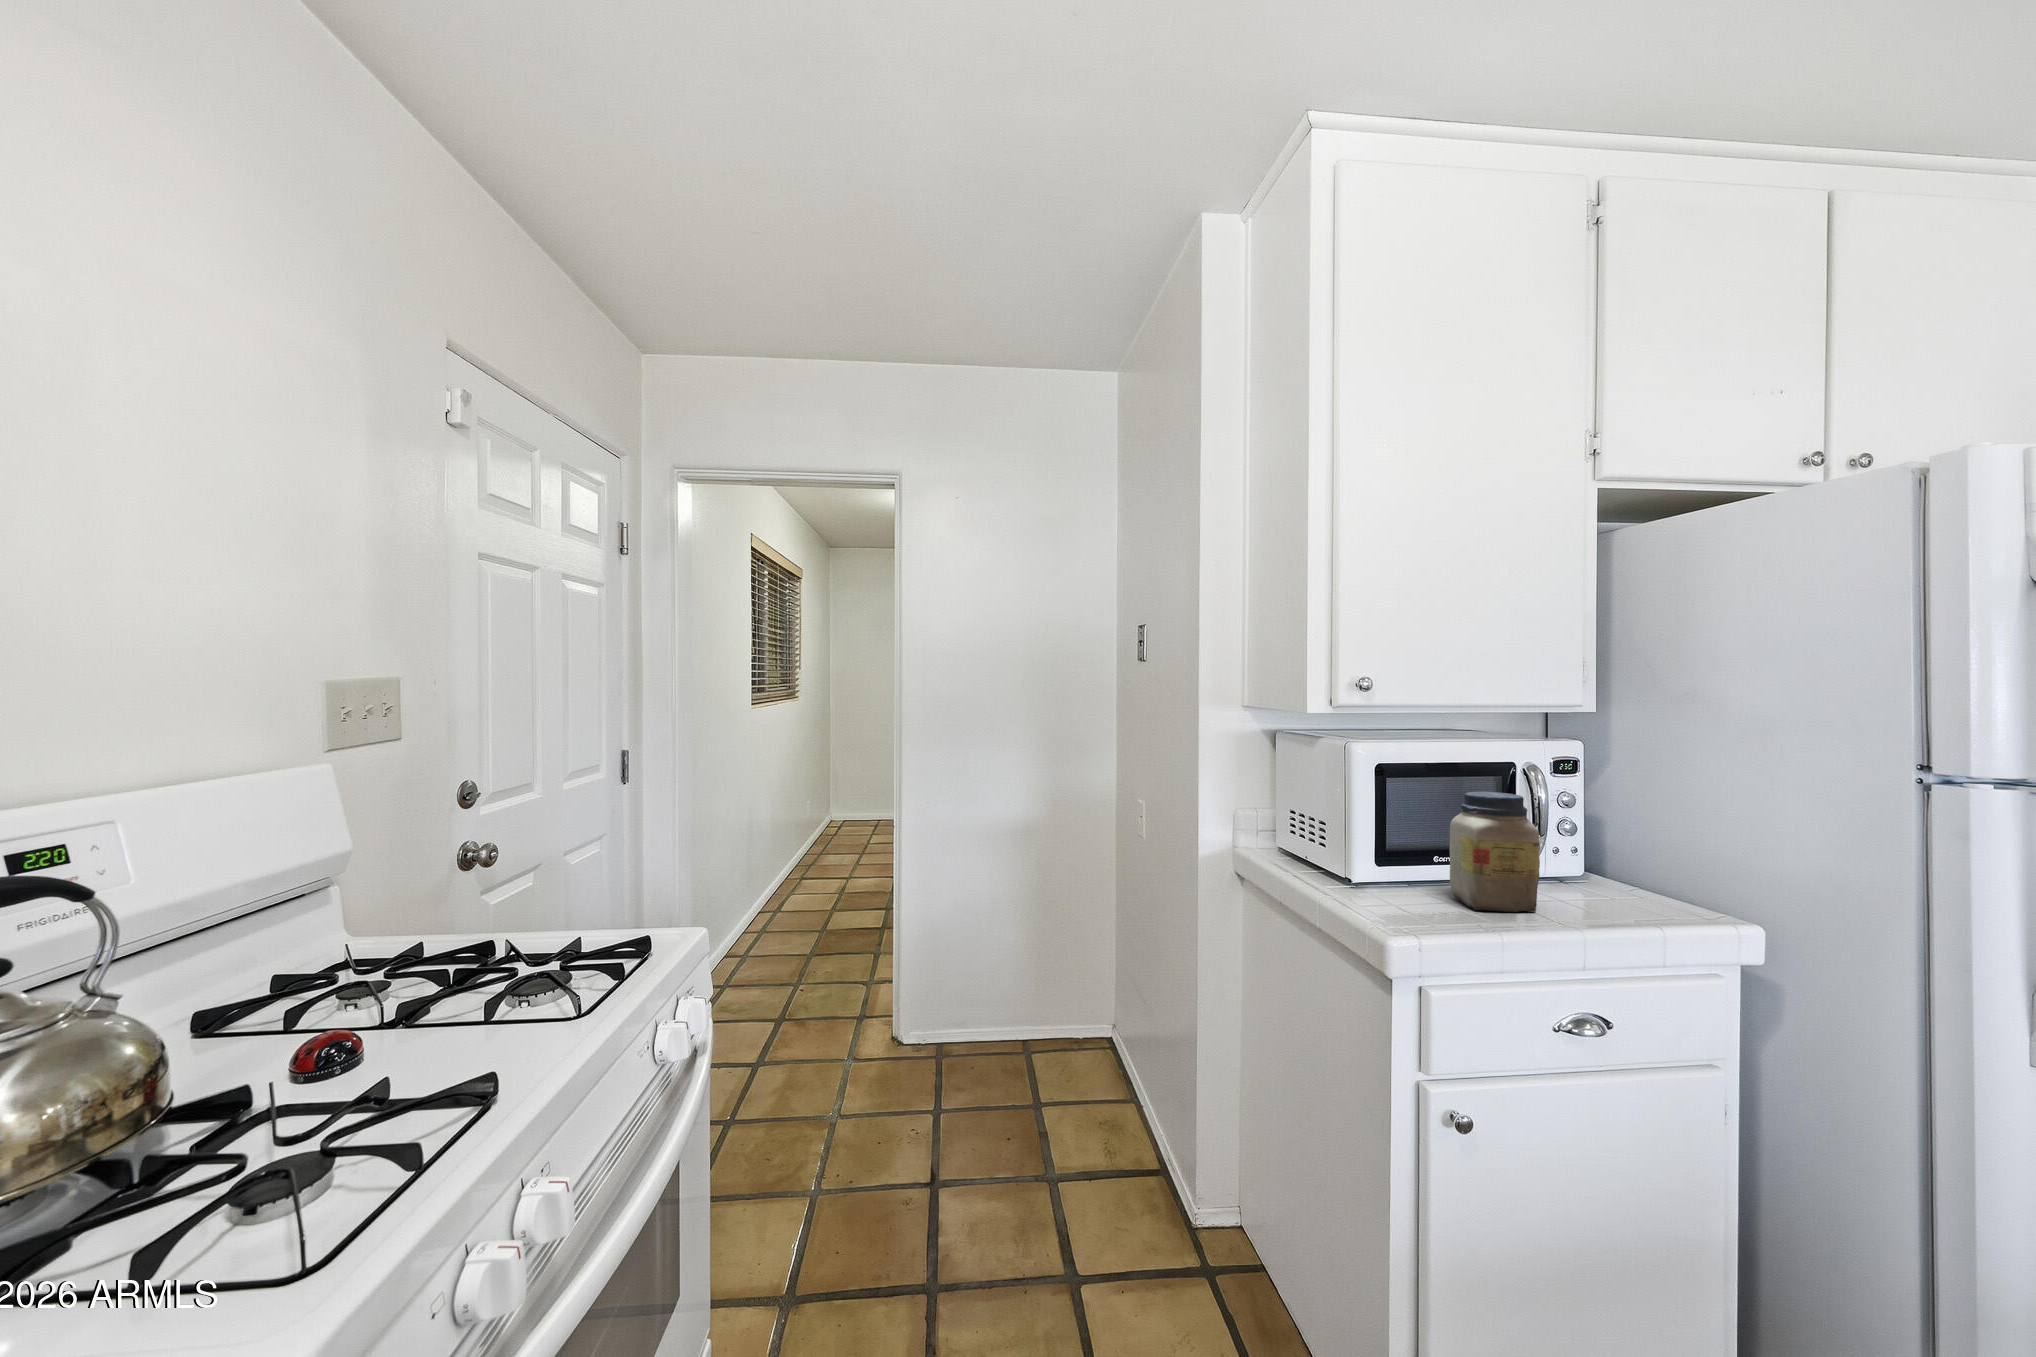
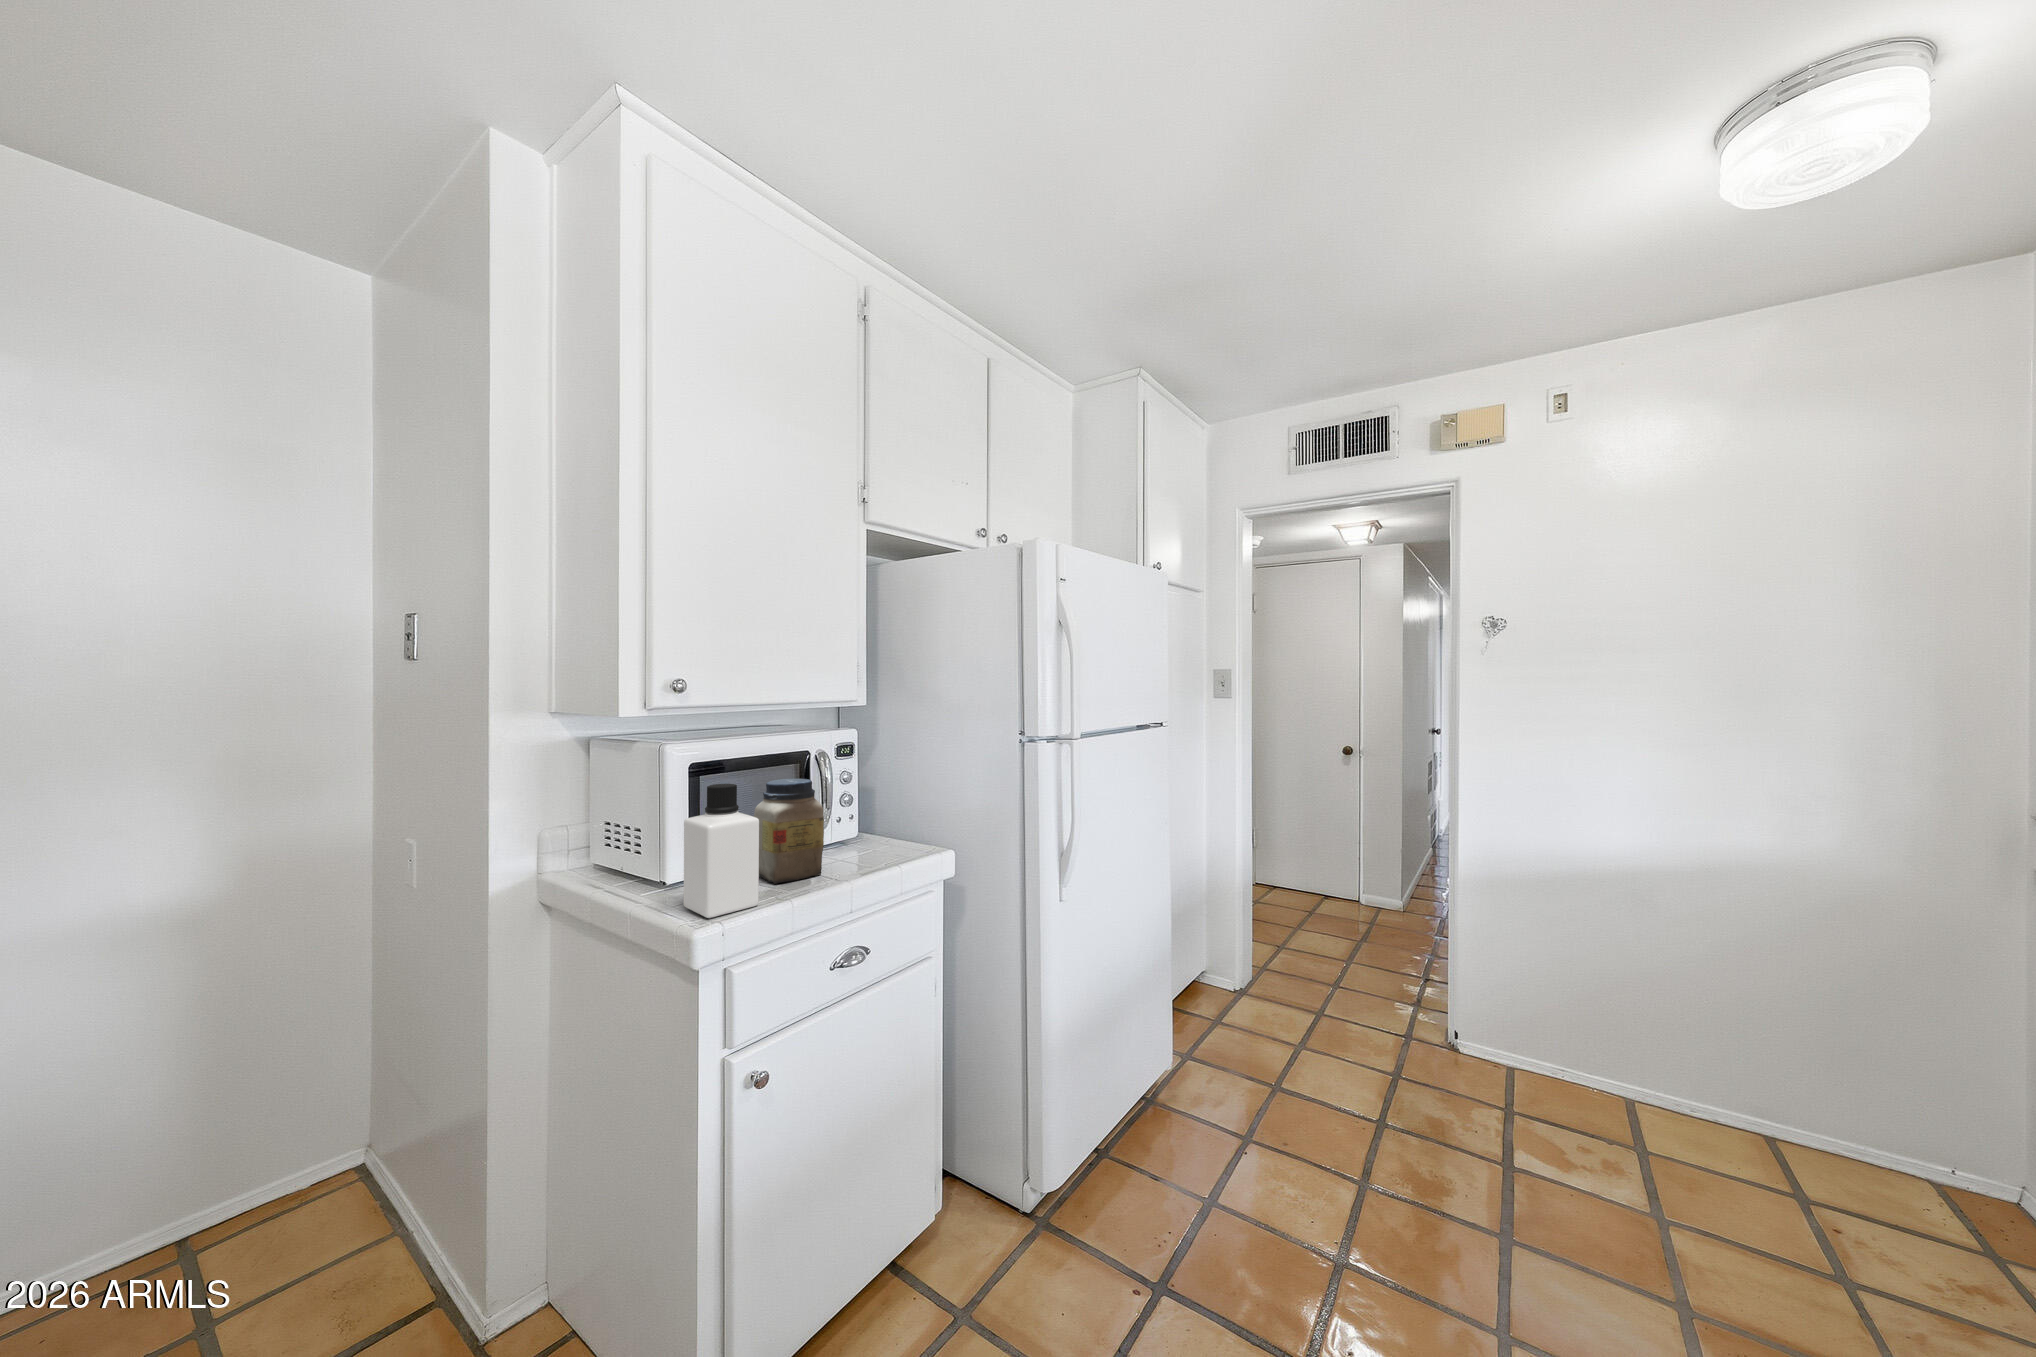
bottle: none [1373,786,1456,927] -> present [684,784,759,918]

